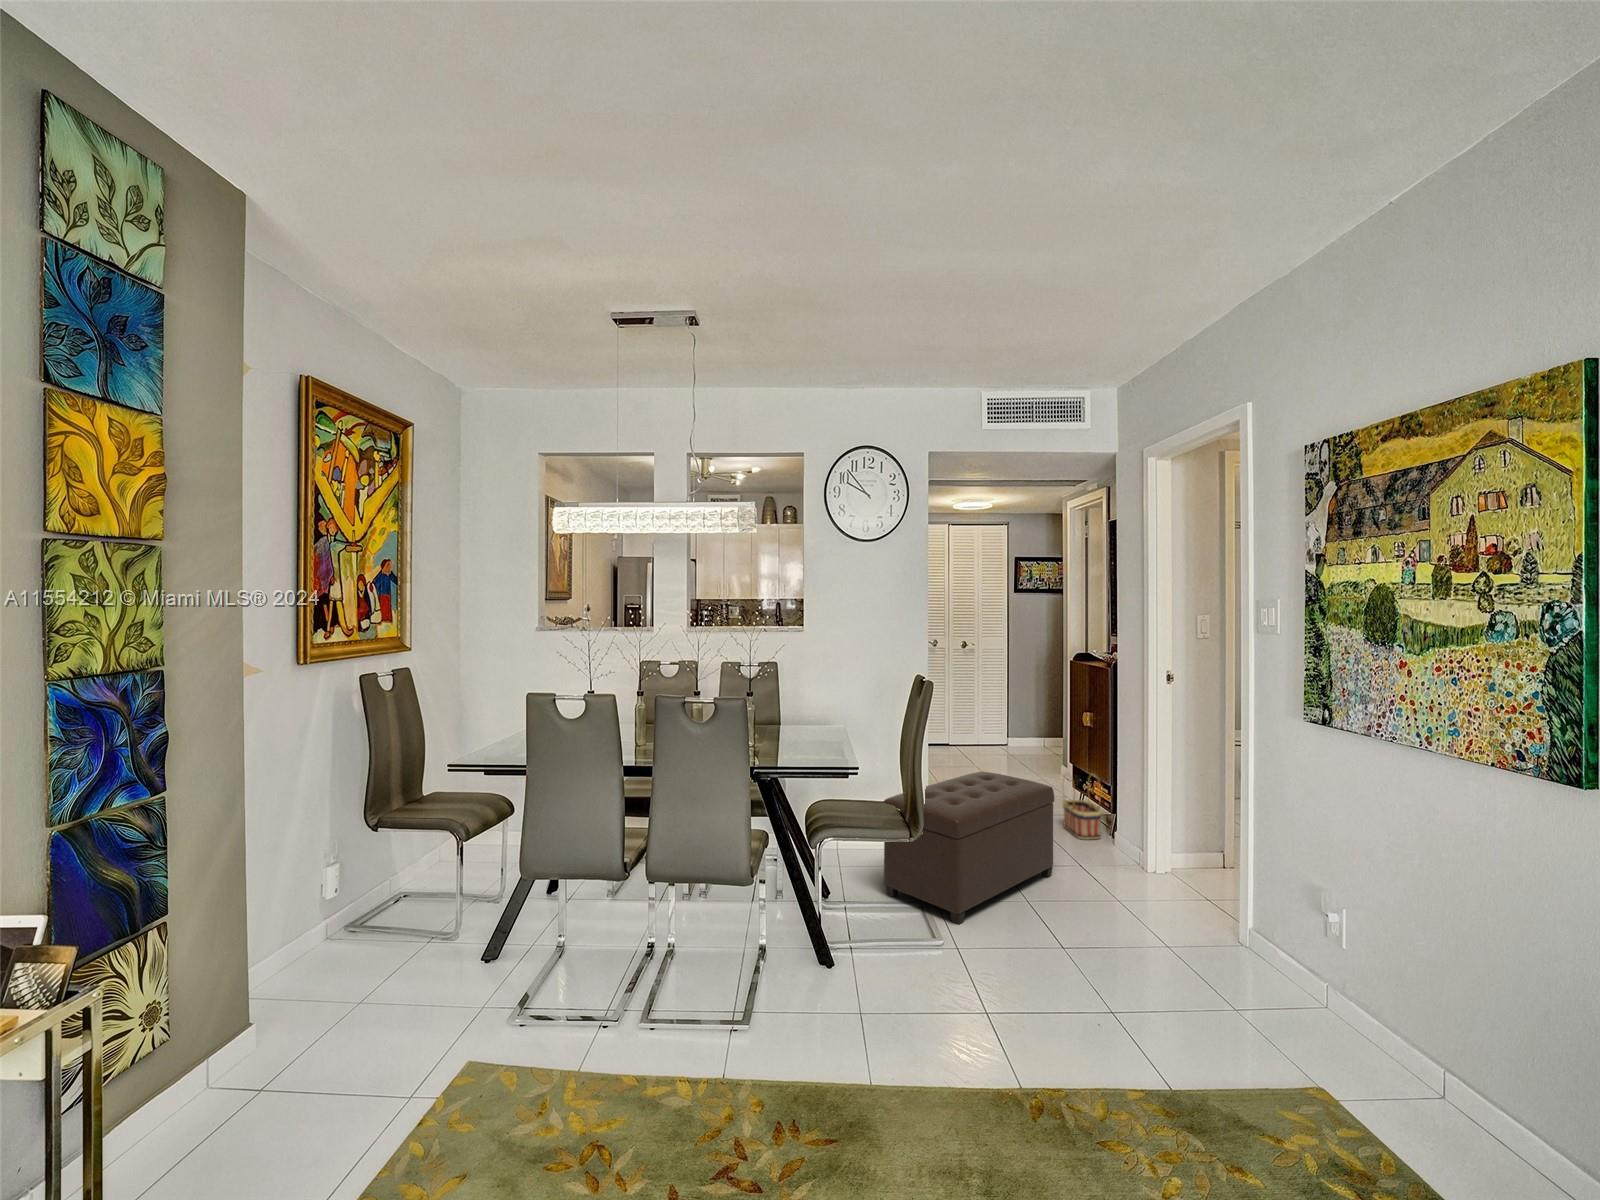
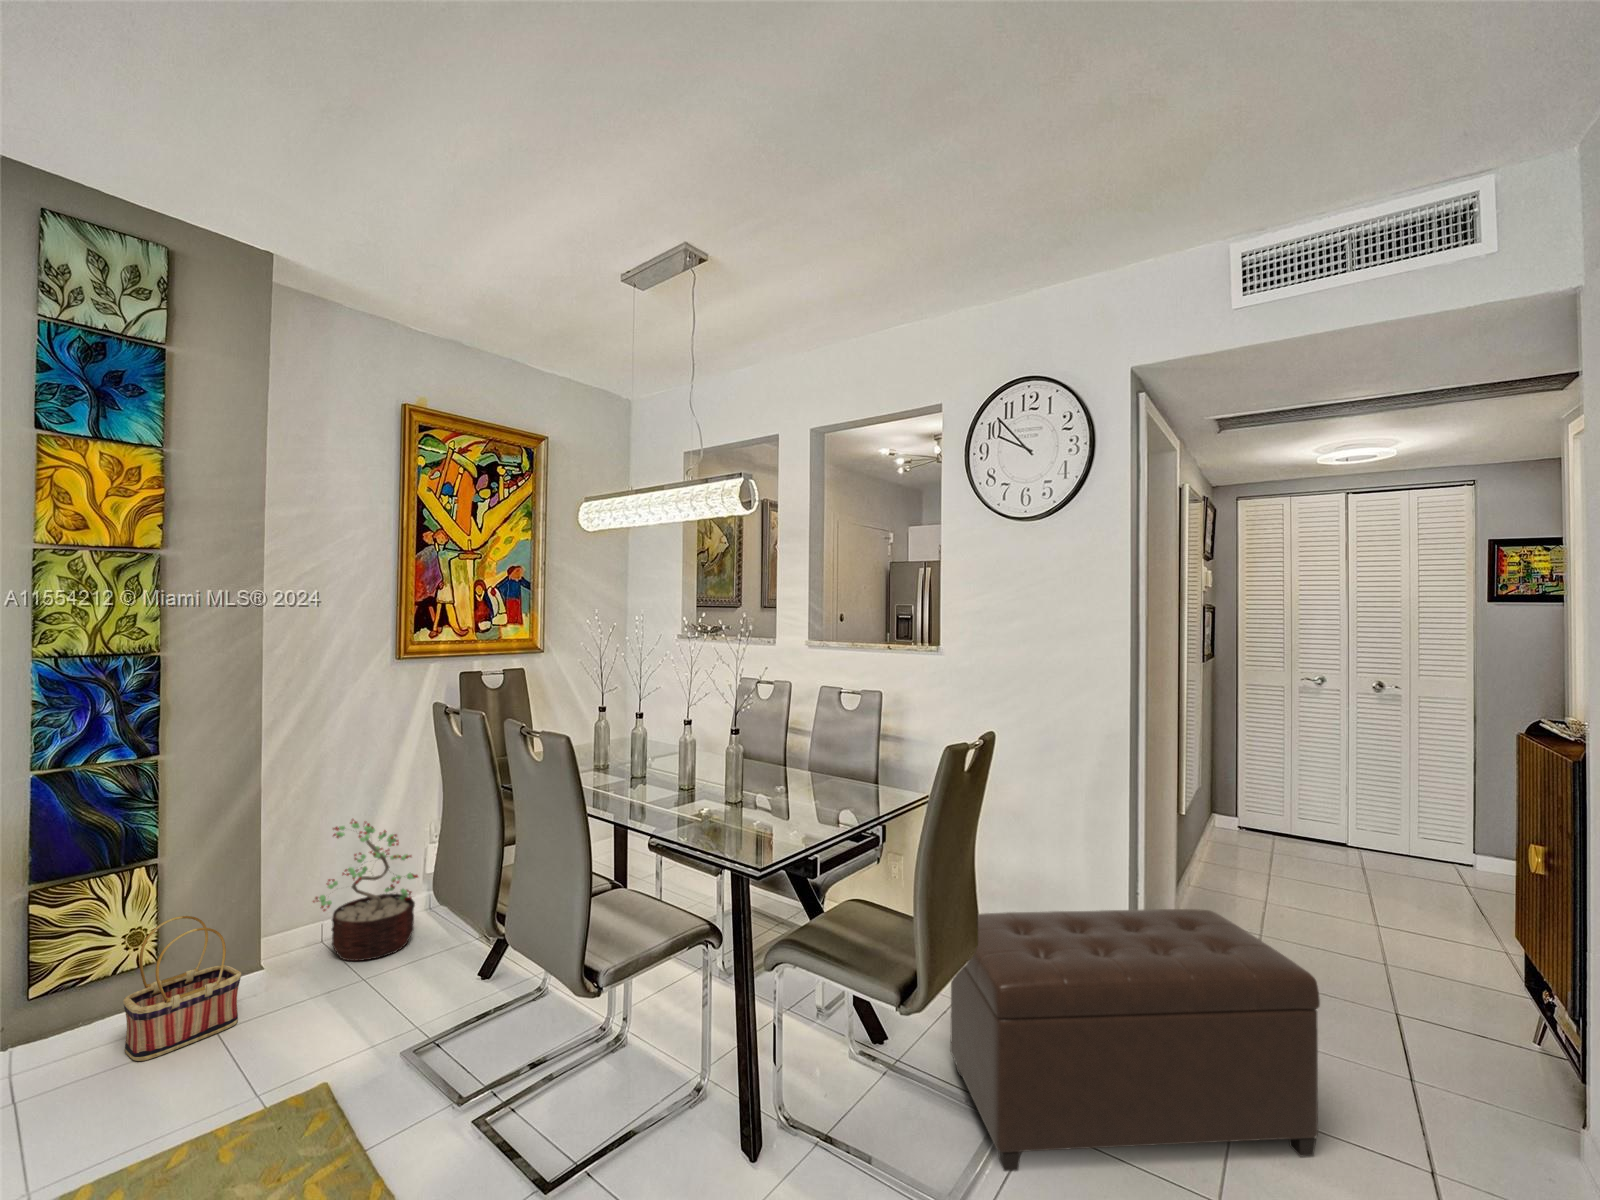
basket: present [1062,774,1101,840] -> present [123,916,241,1061]
decorative plant: none [254,843,374,996] -> present [313,819,418,961]

